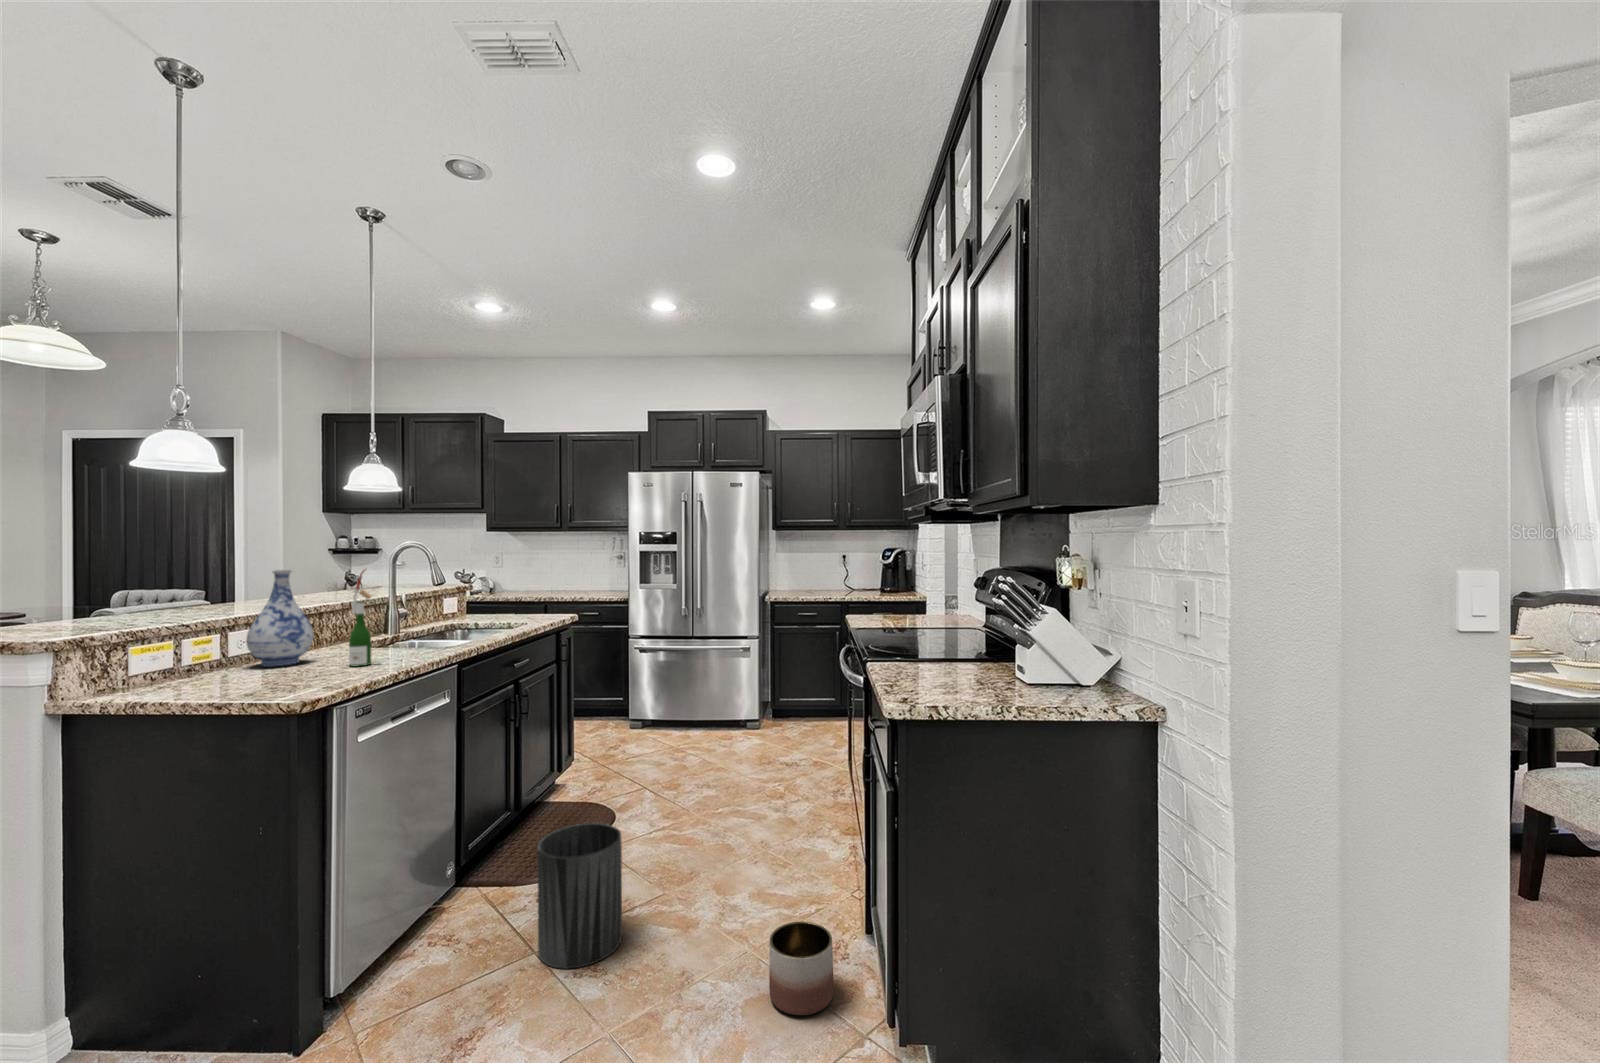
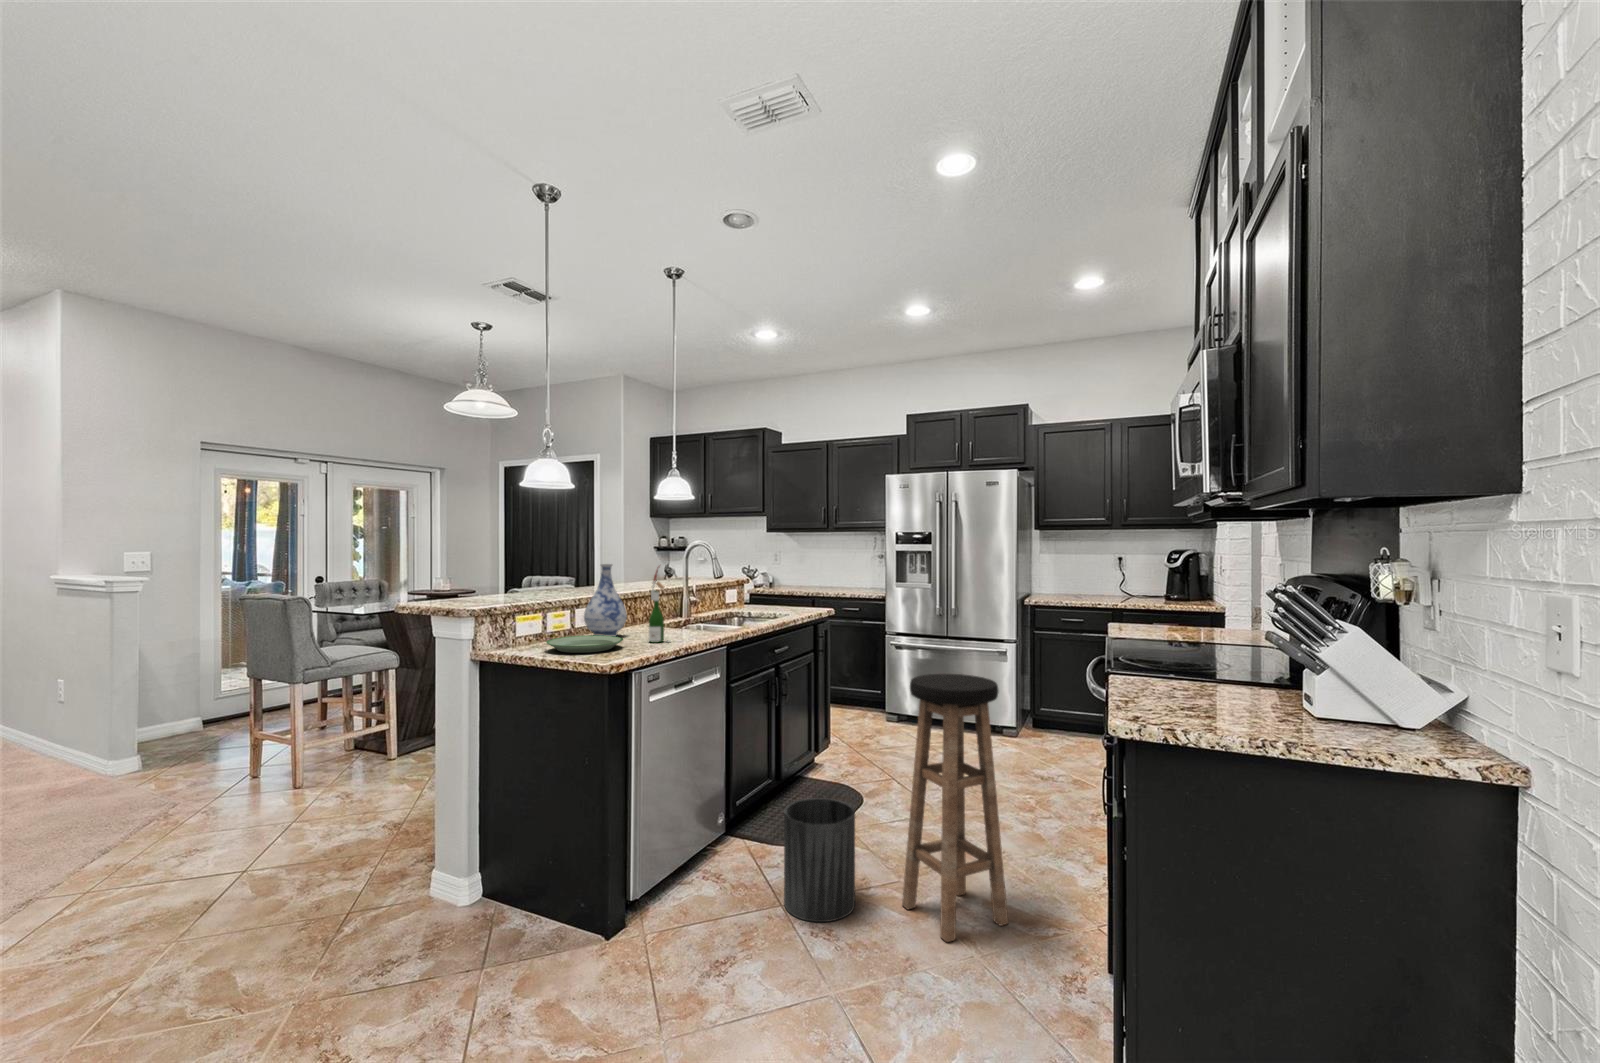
plate: none [186,663,312,690] -> present [546,635,623,653]
bar stool: none [673,672,782,954] -> present [902,674,1008,942]
planter: present [769,922,834,1015] -> none [983,925,1048,1016]

